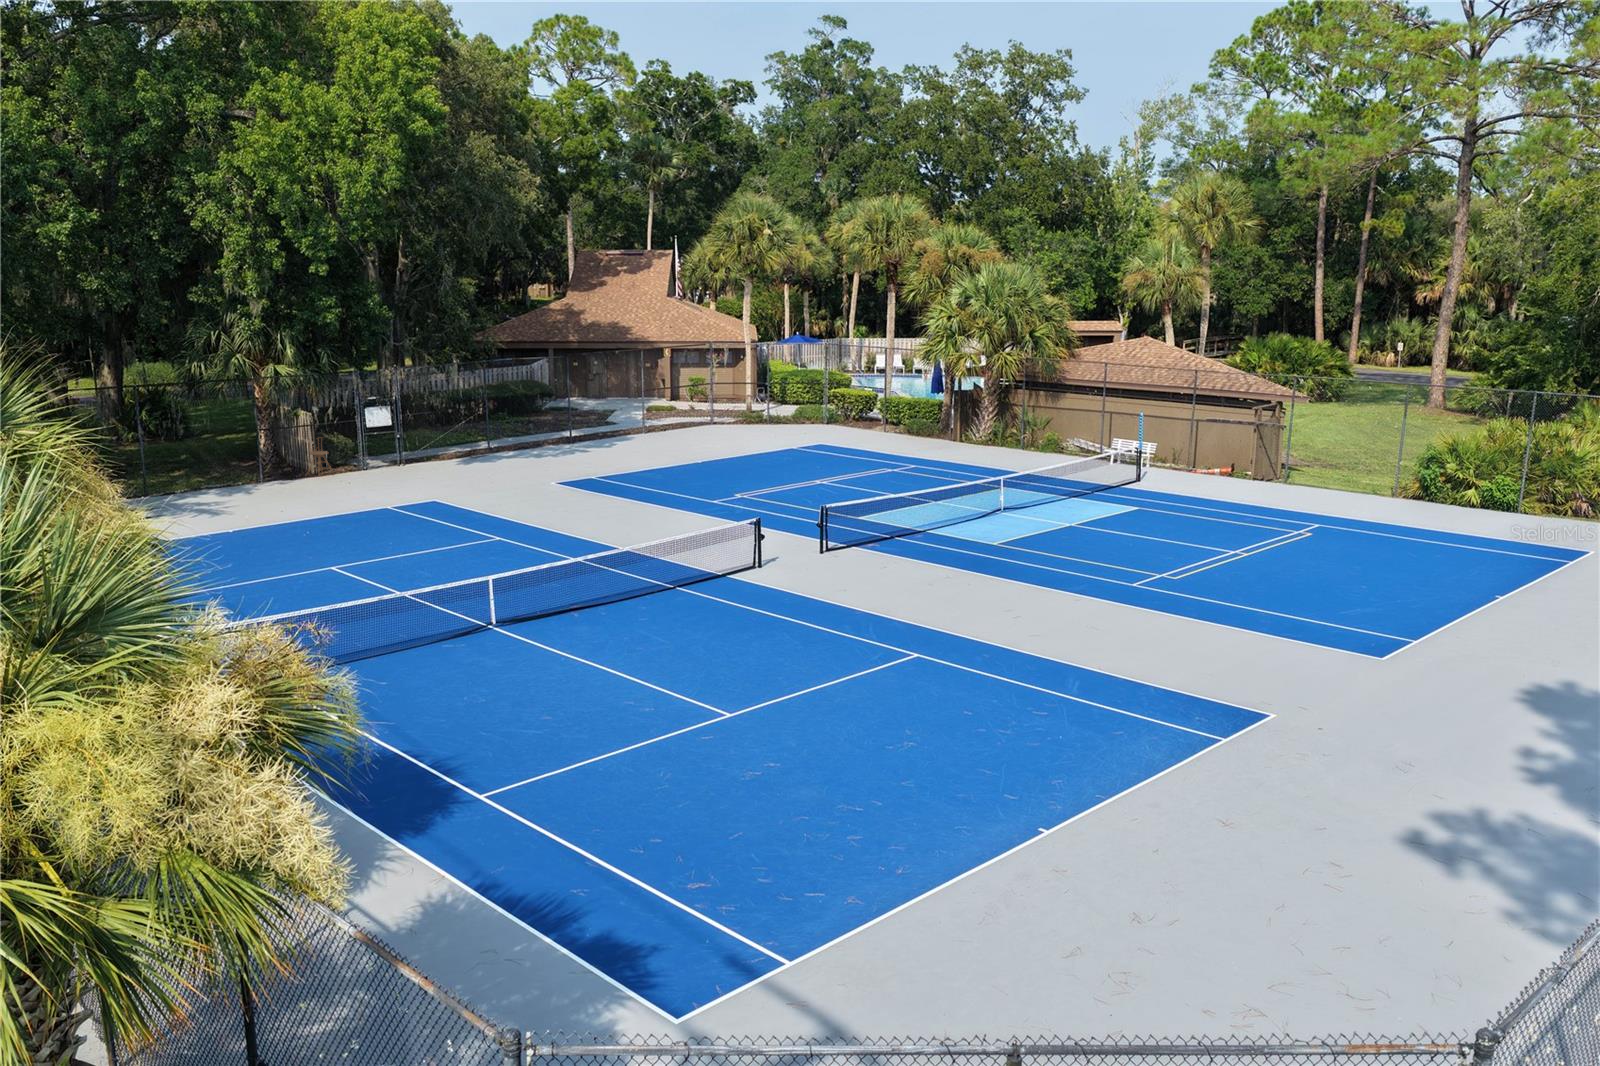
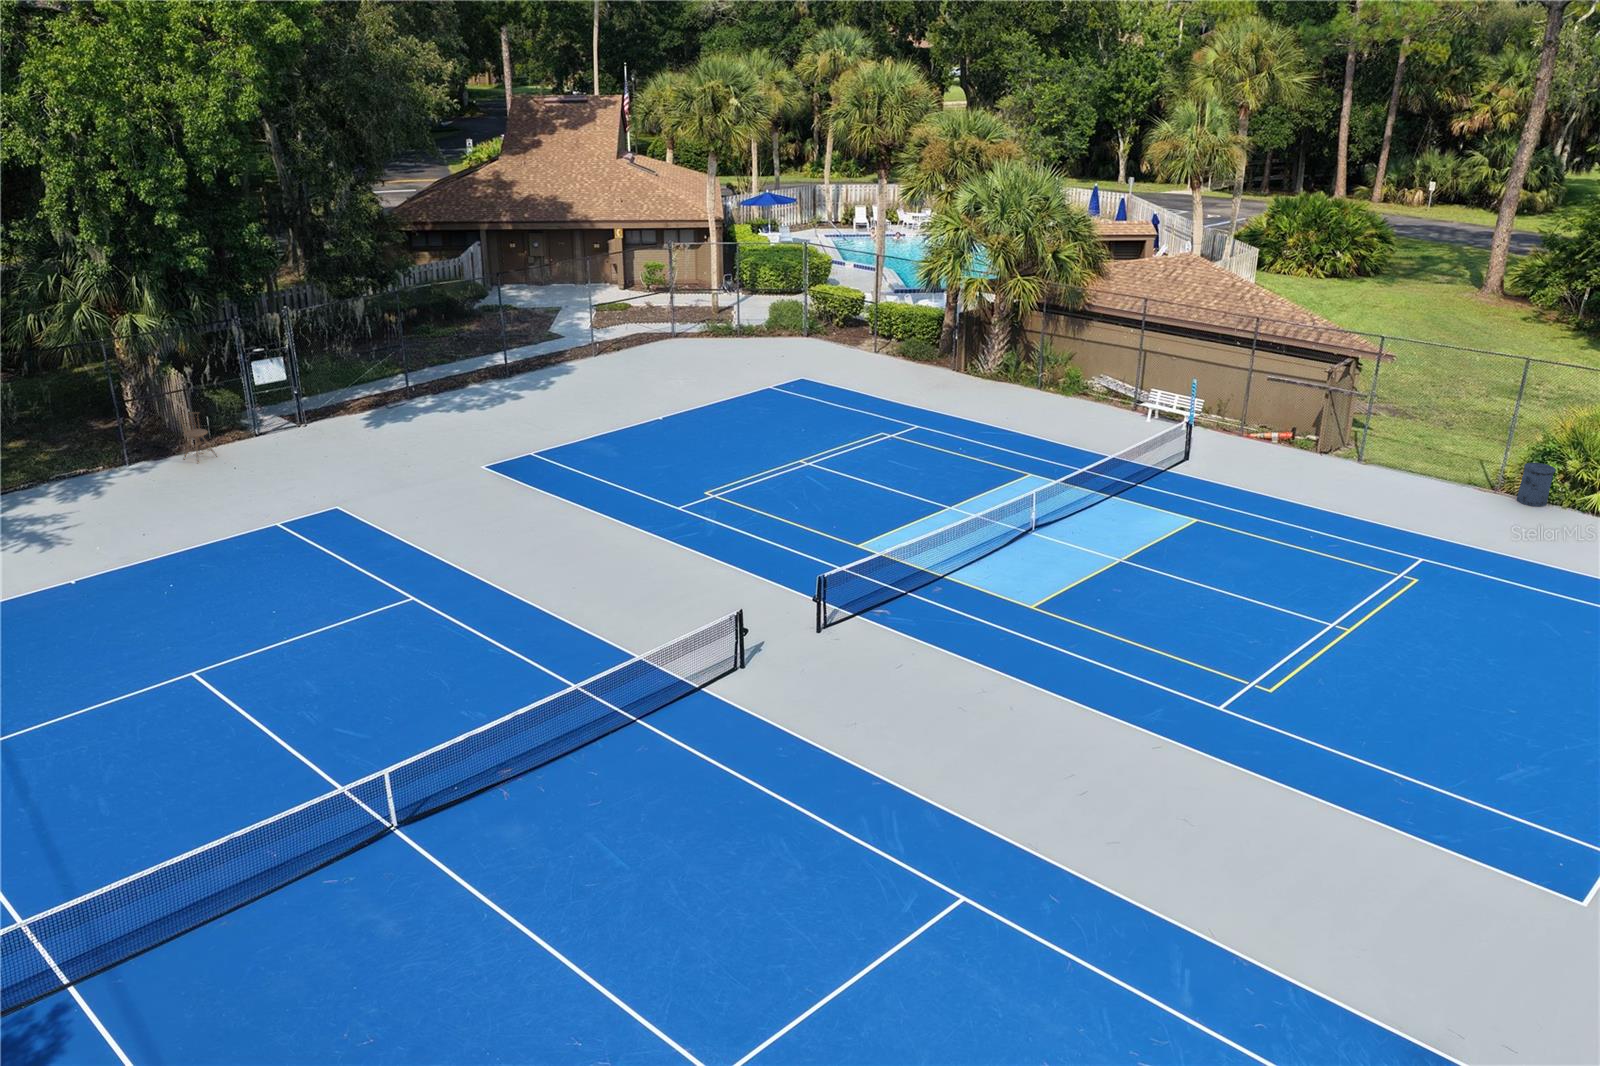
trash can: none [1409,469,1437,503] -> present [1516,463,1556,507]

